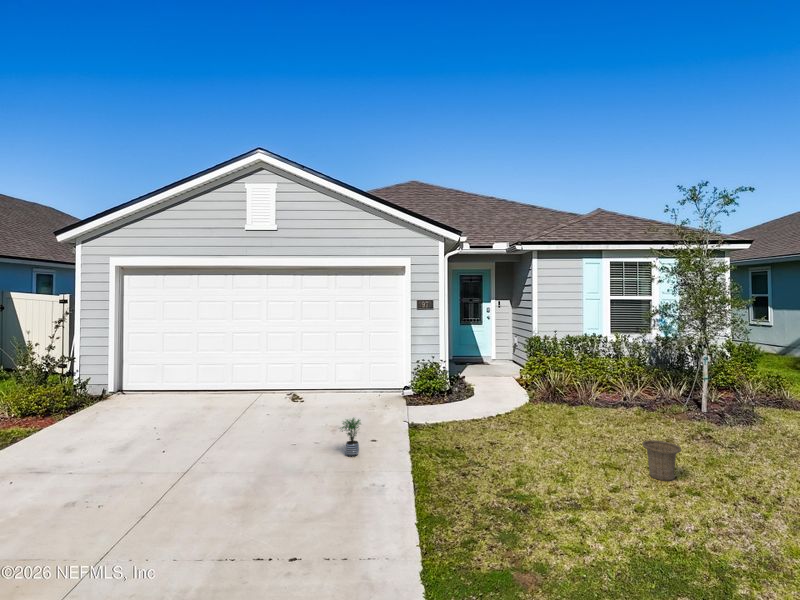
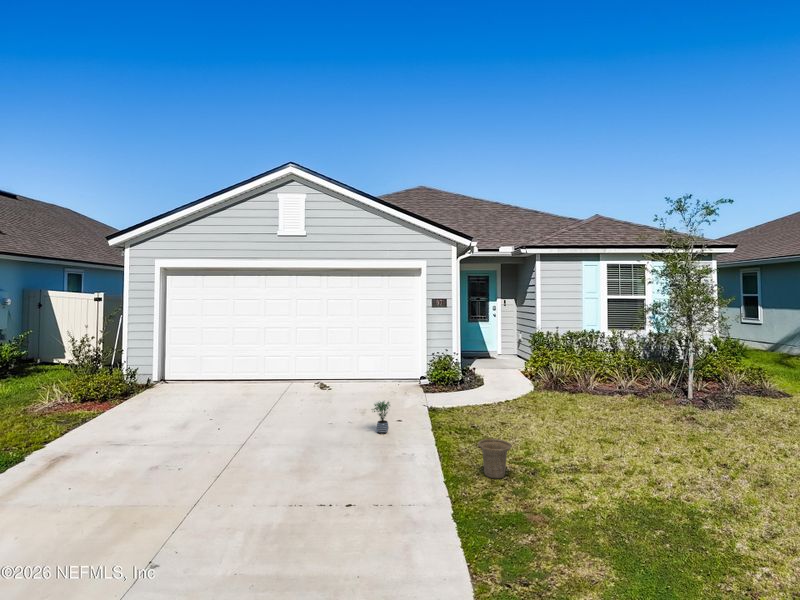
basket: present [642,440,681,481] -> present [478,439,511,479]

